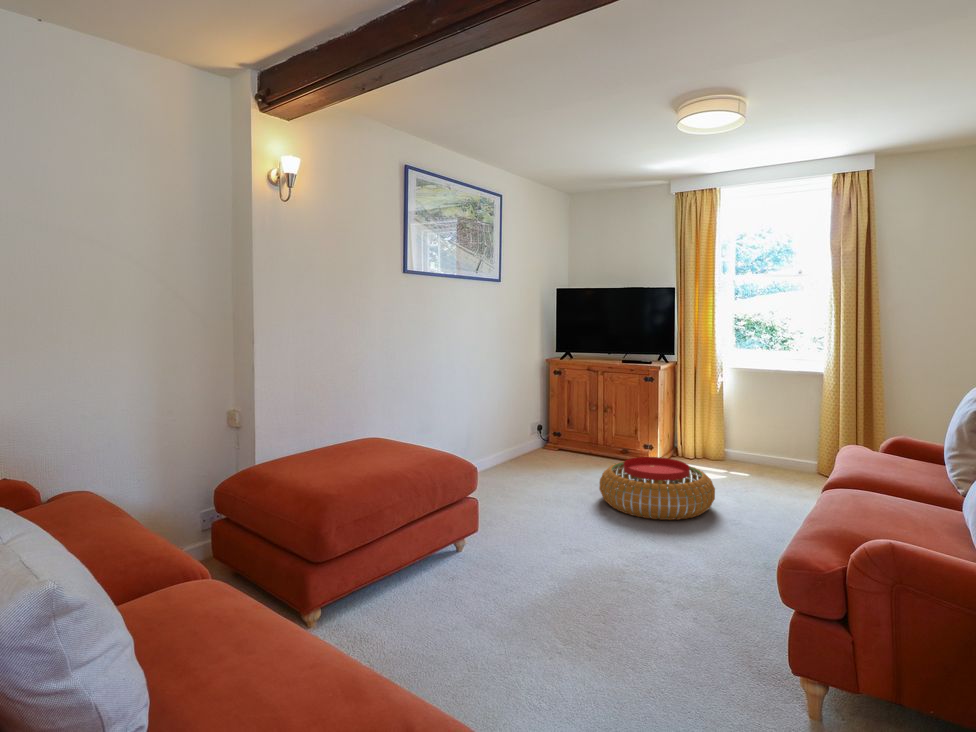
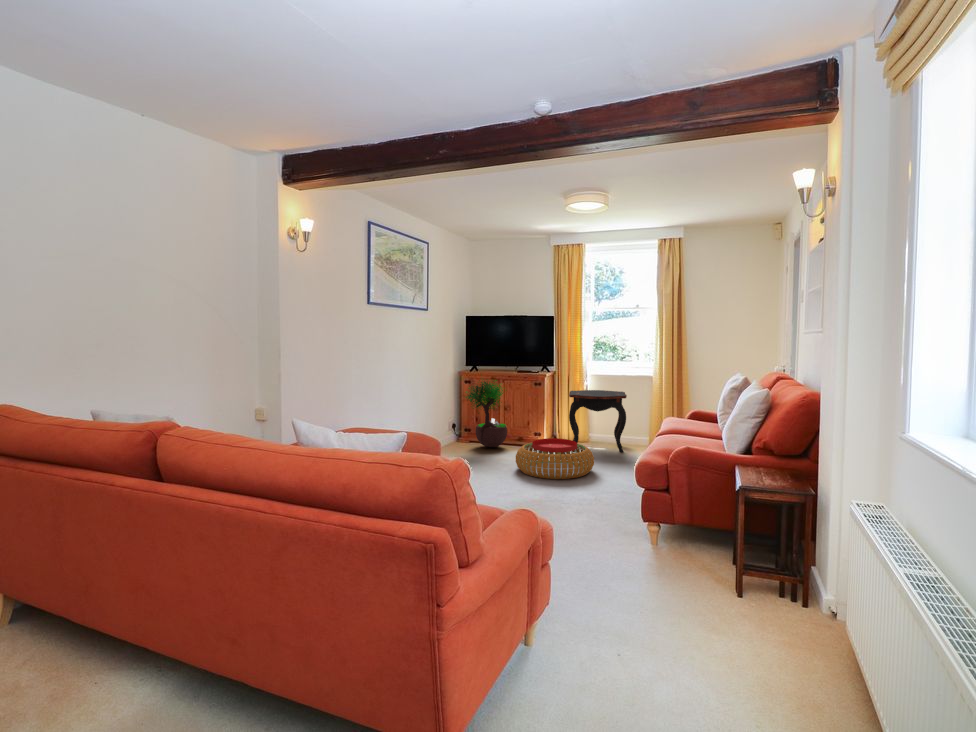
potted tree: none [545,365,605,461] -> present [466,380,507,447]
side table: none [690,389,777,480] -> present [569,390,627,452]

